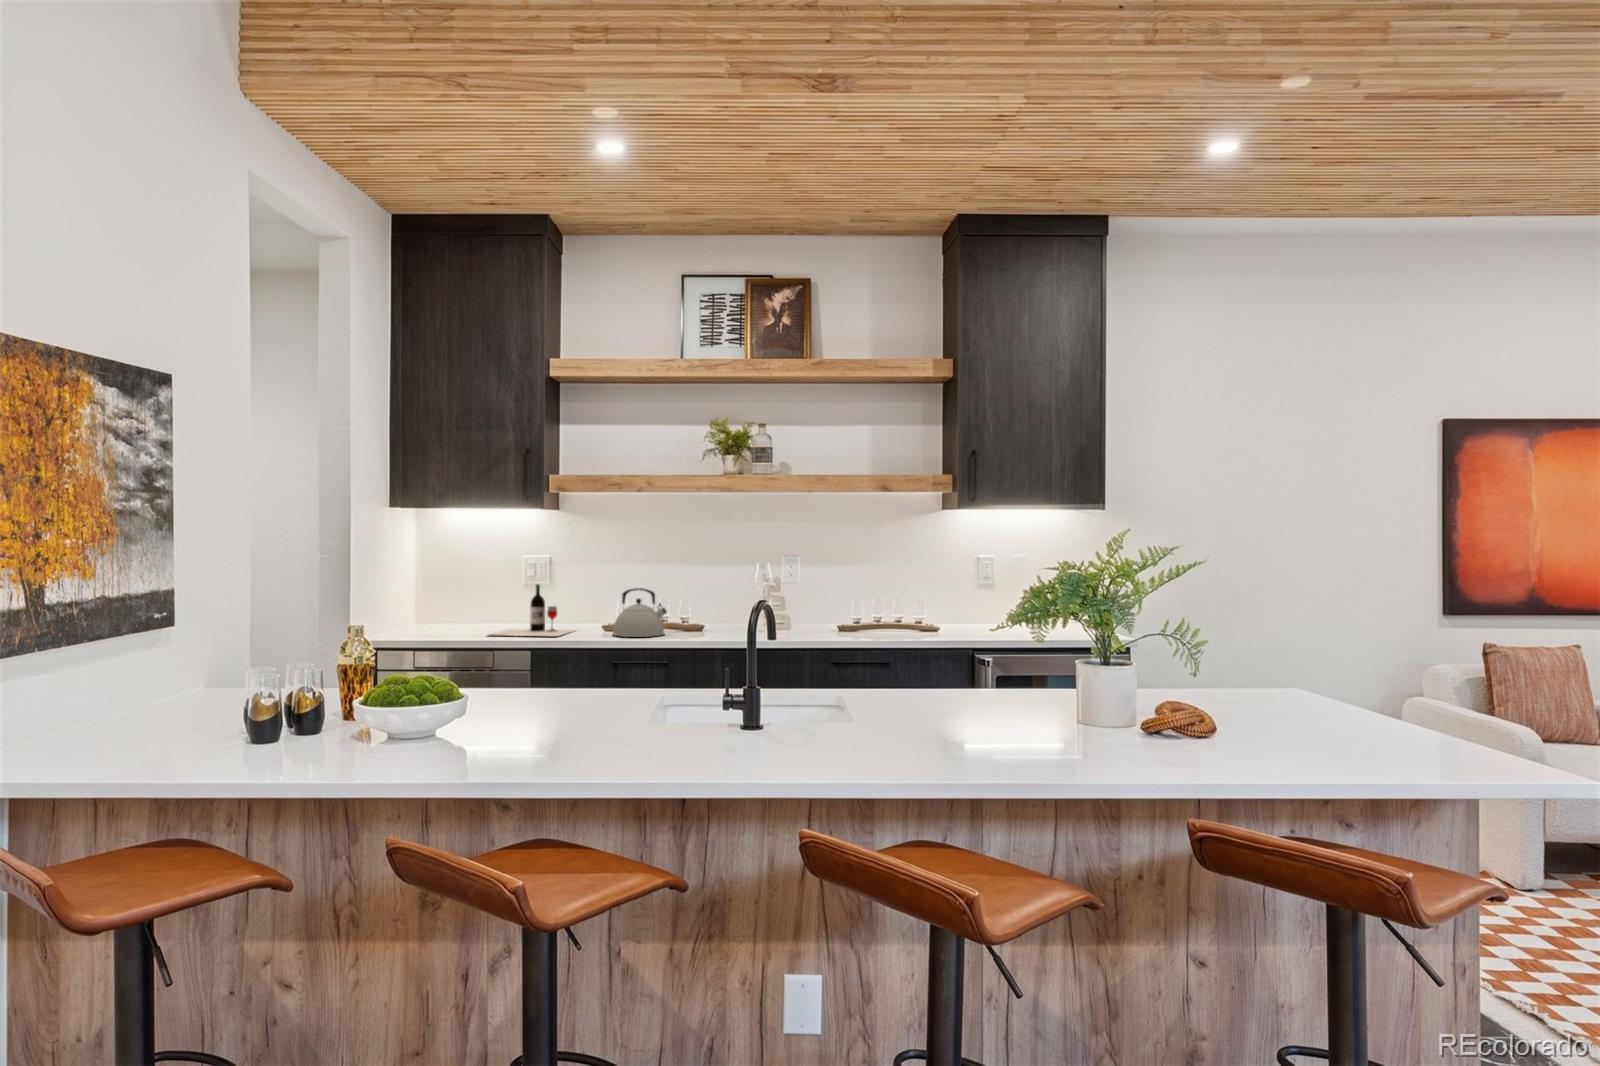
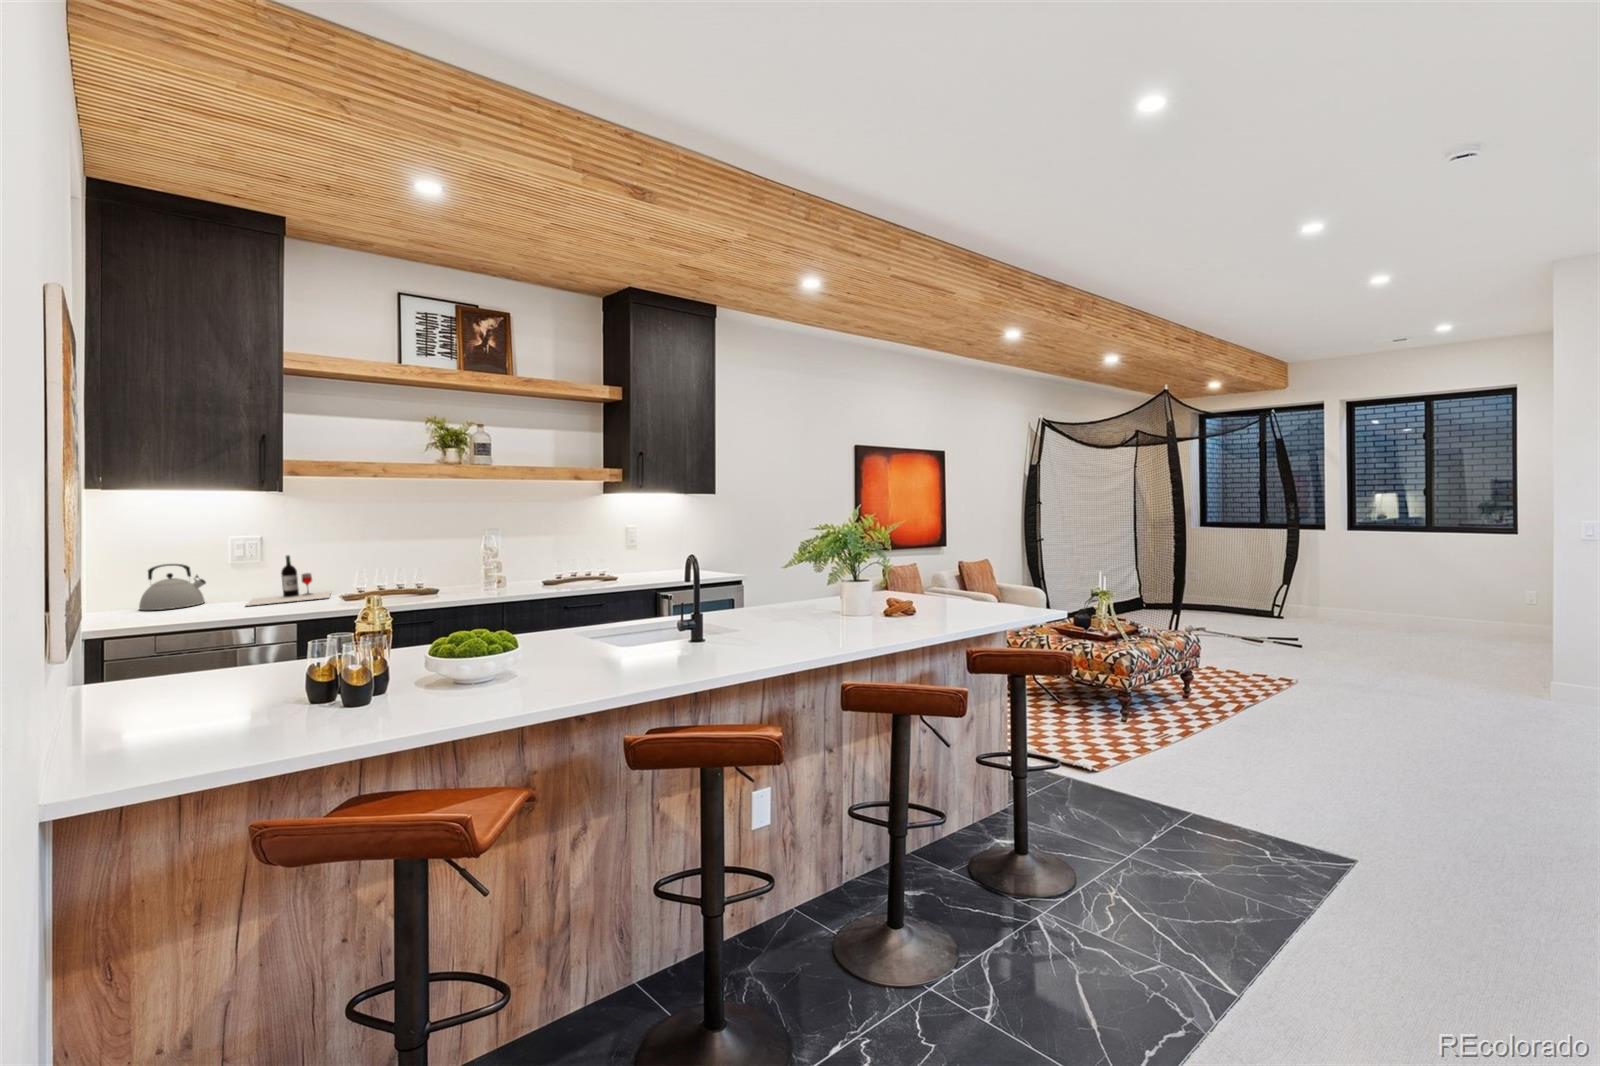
kettle: present [612,588,667,637] -> present [139,564,206,610]

